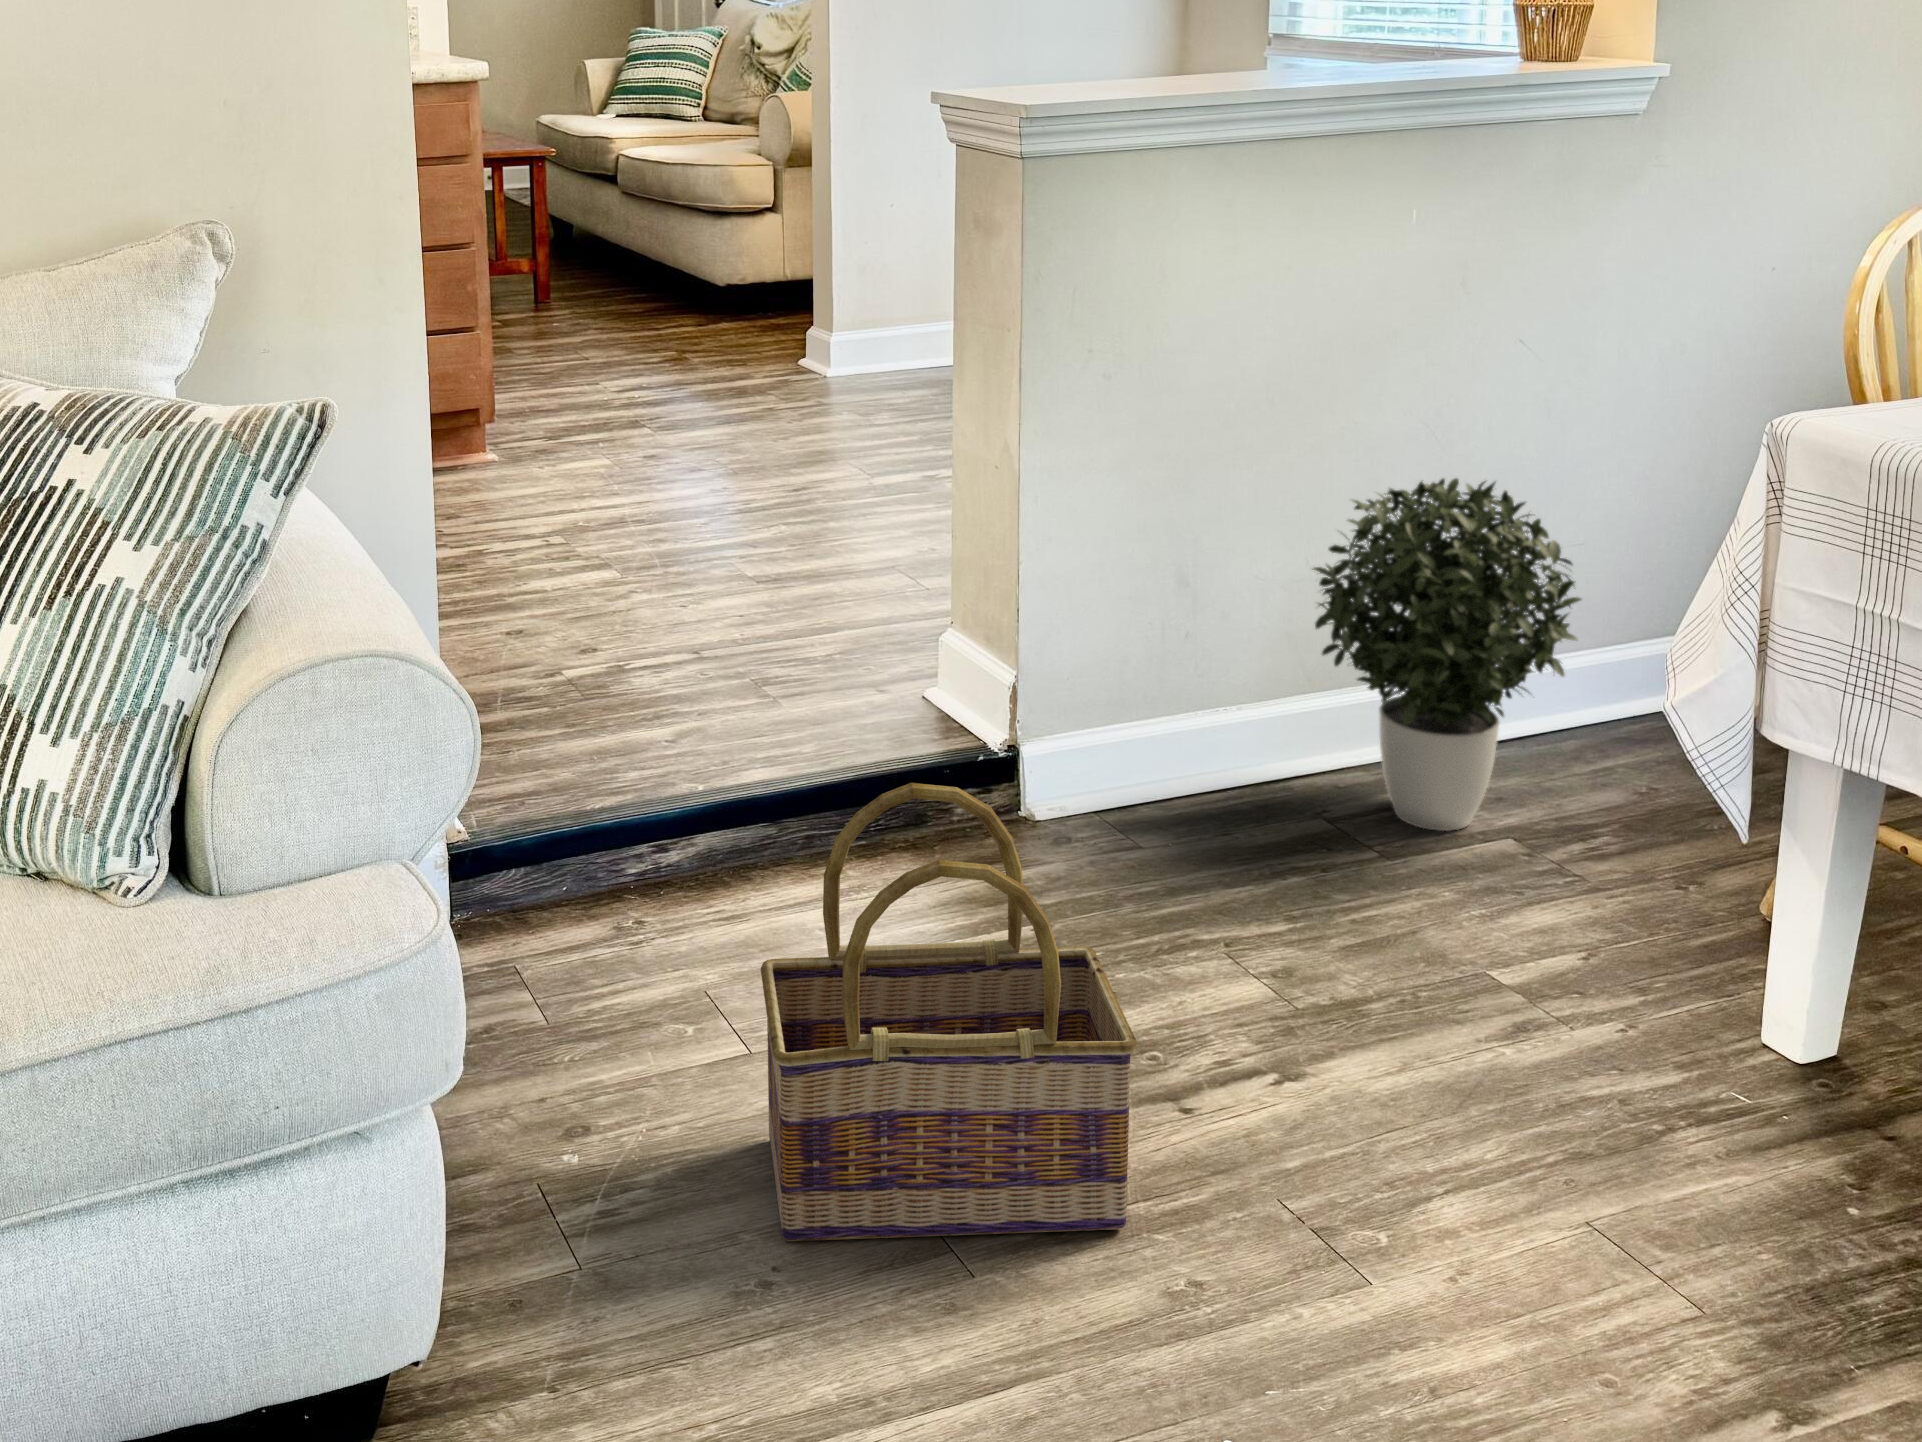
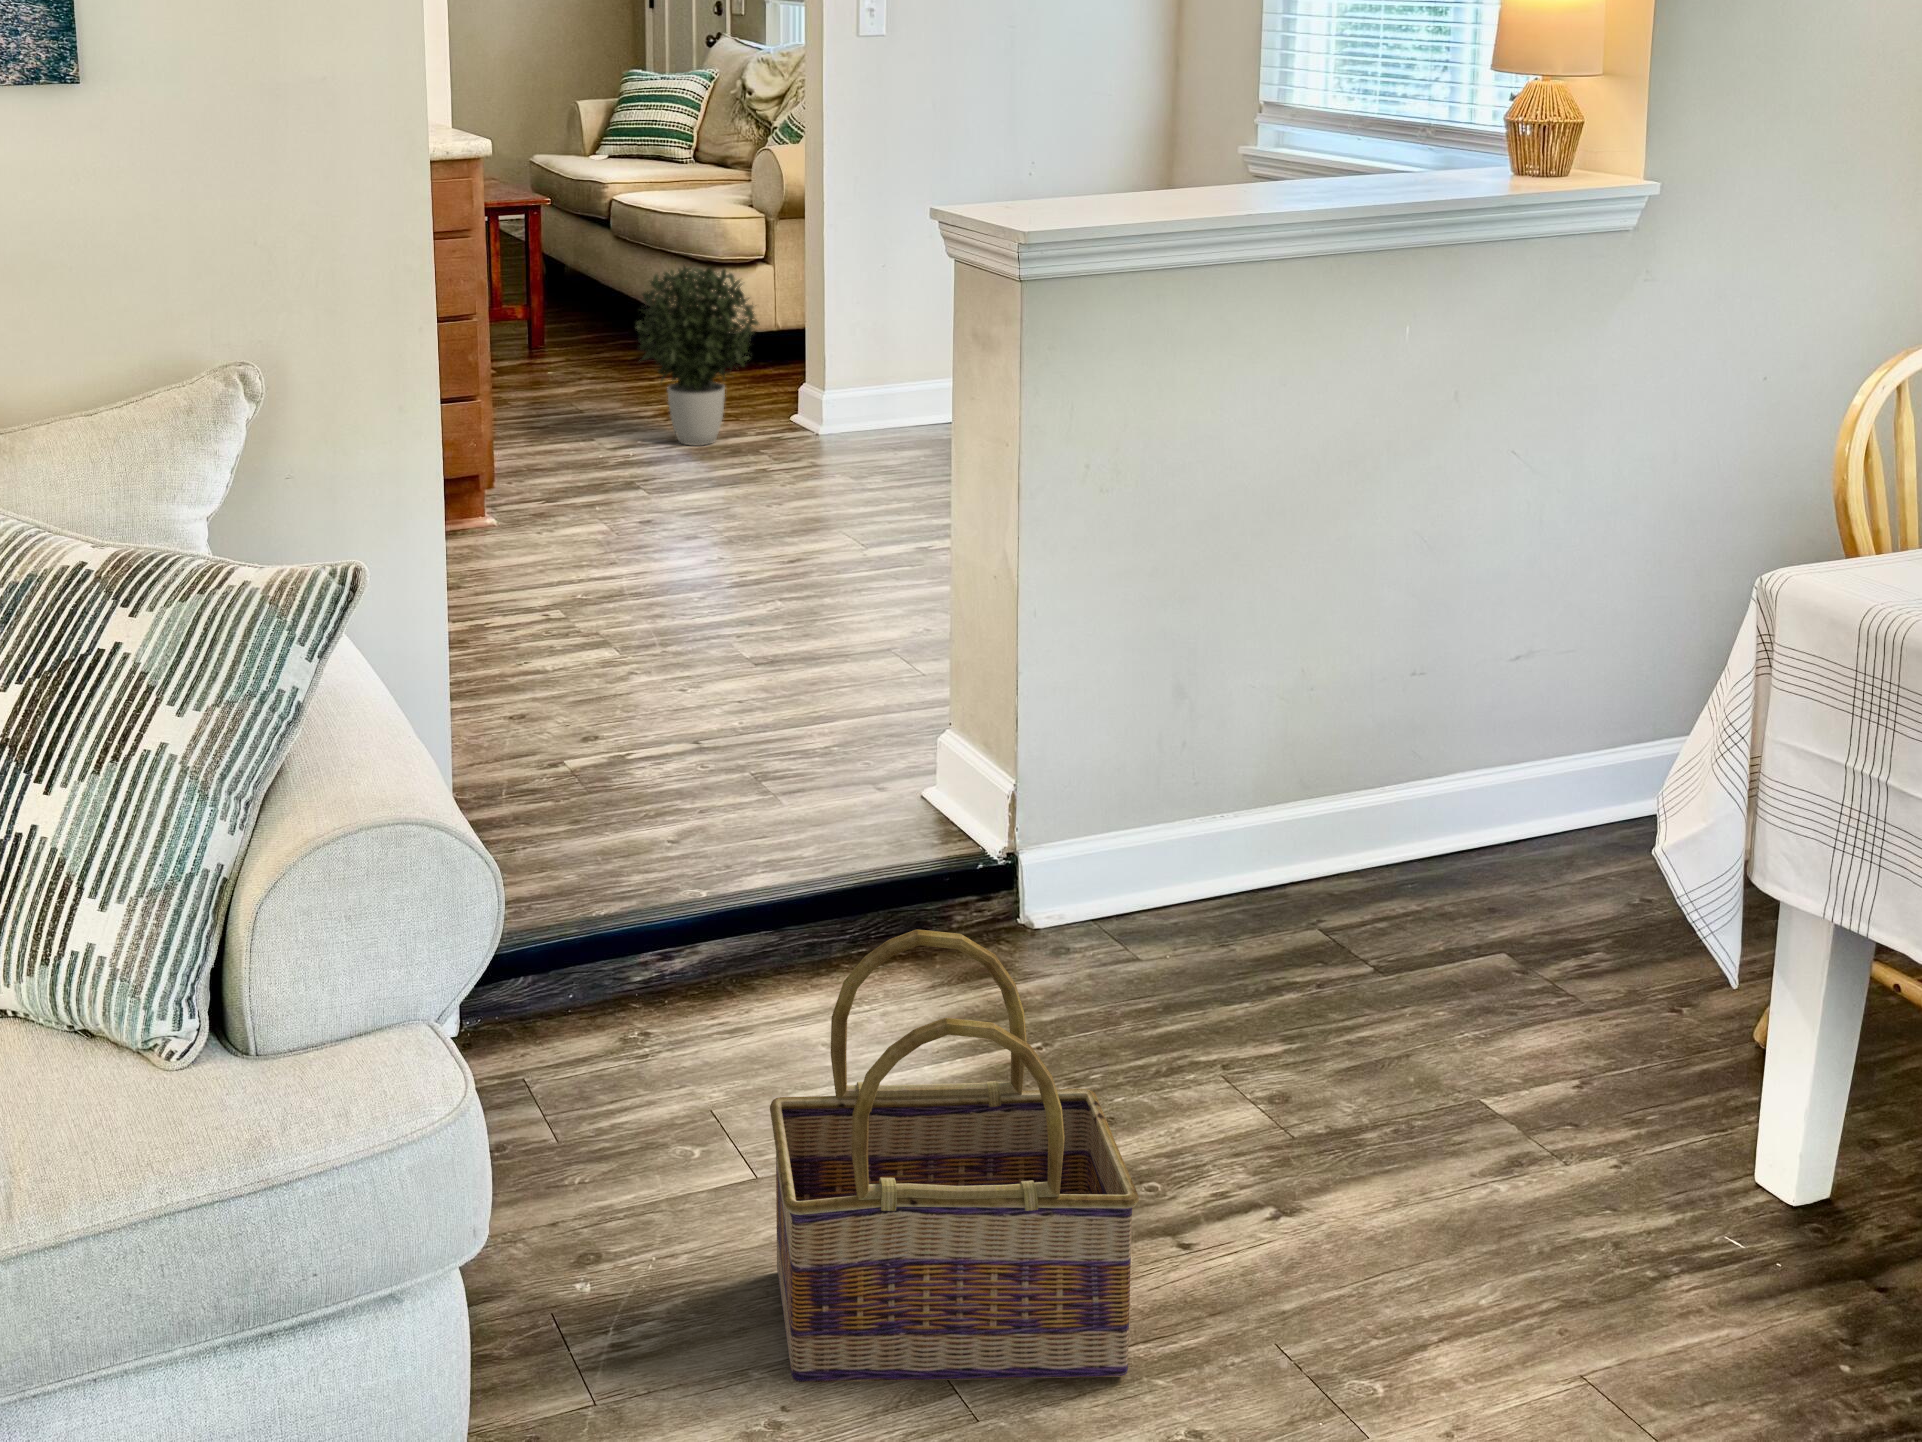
potted plant: present [1312,478,1581,831] -> present [636,266,759,446]

